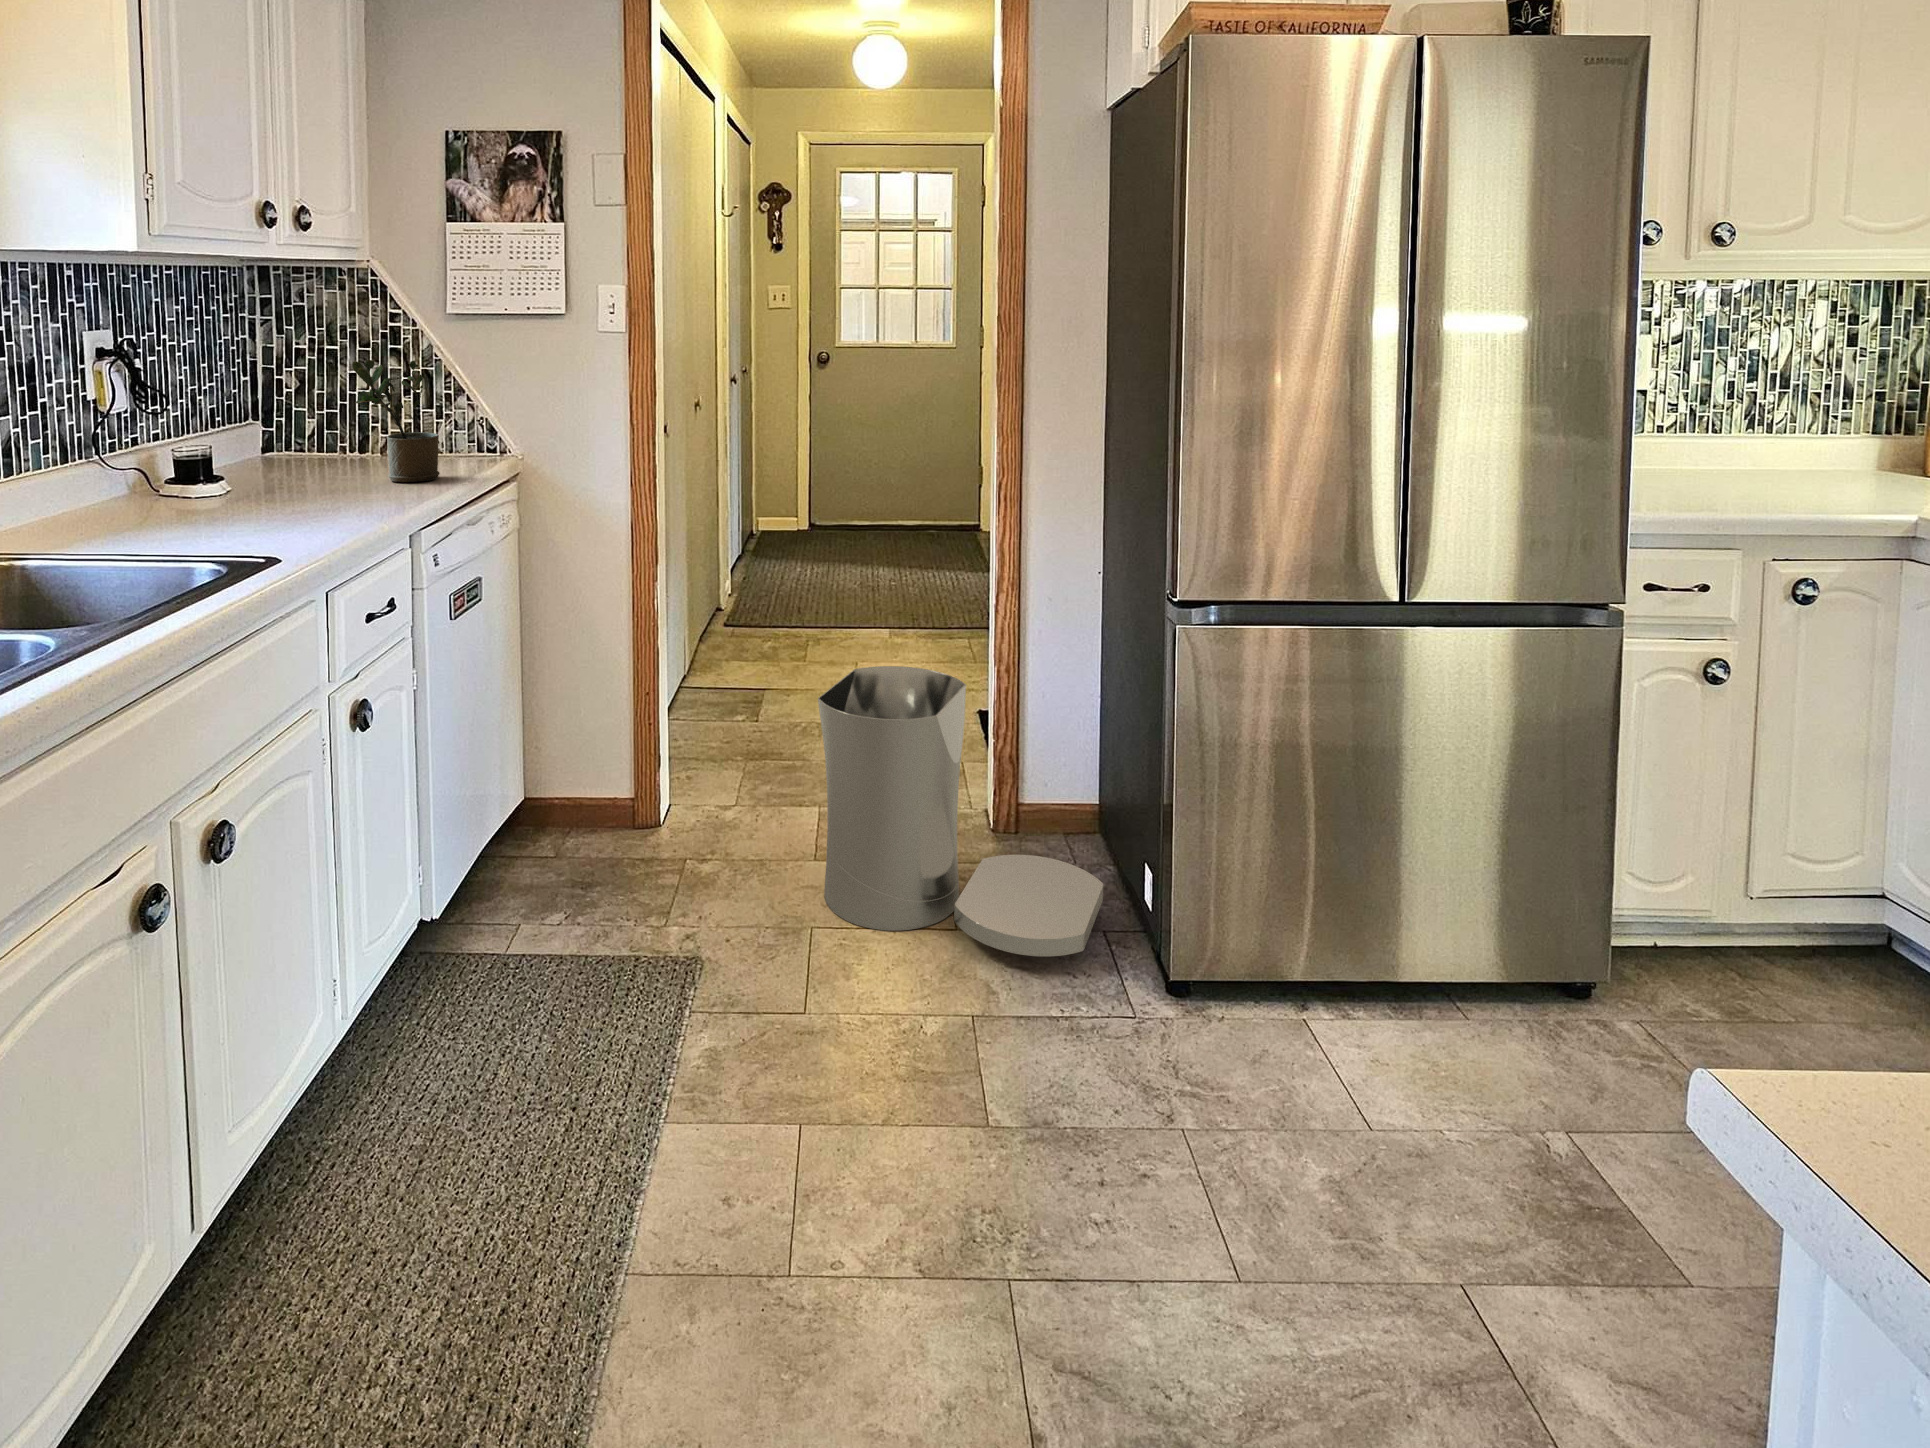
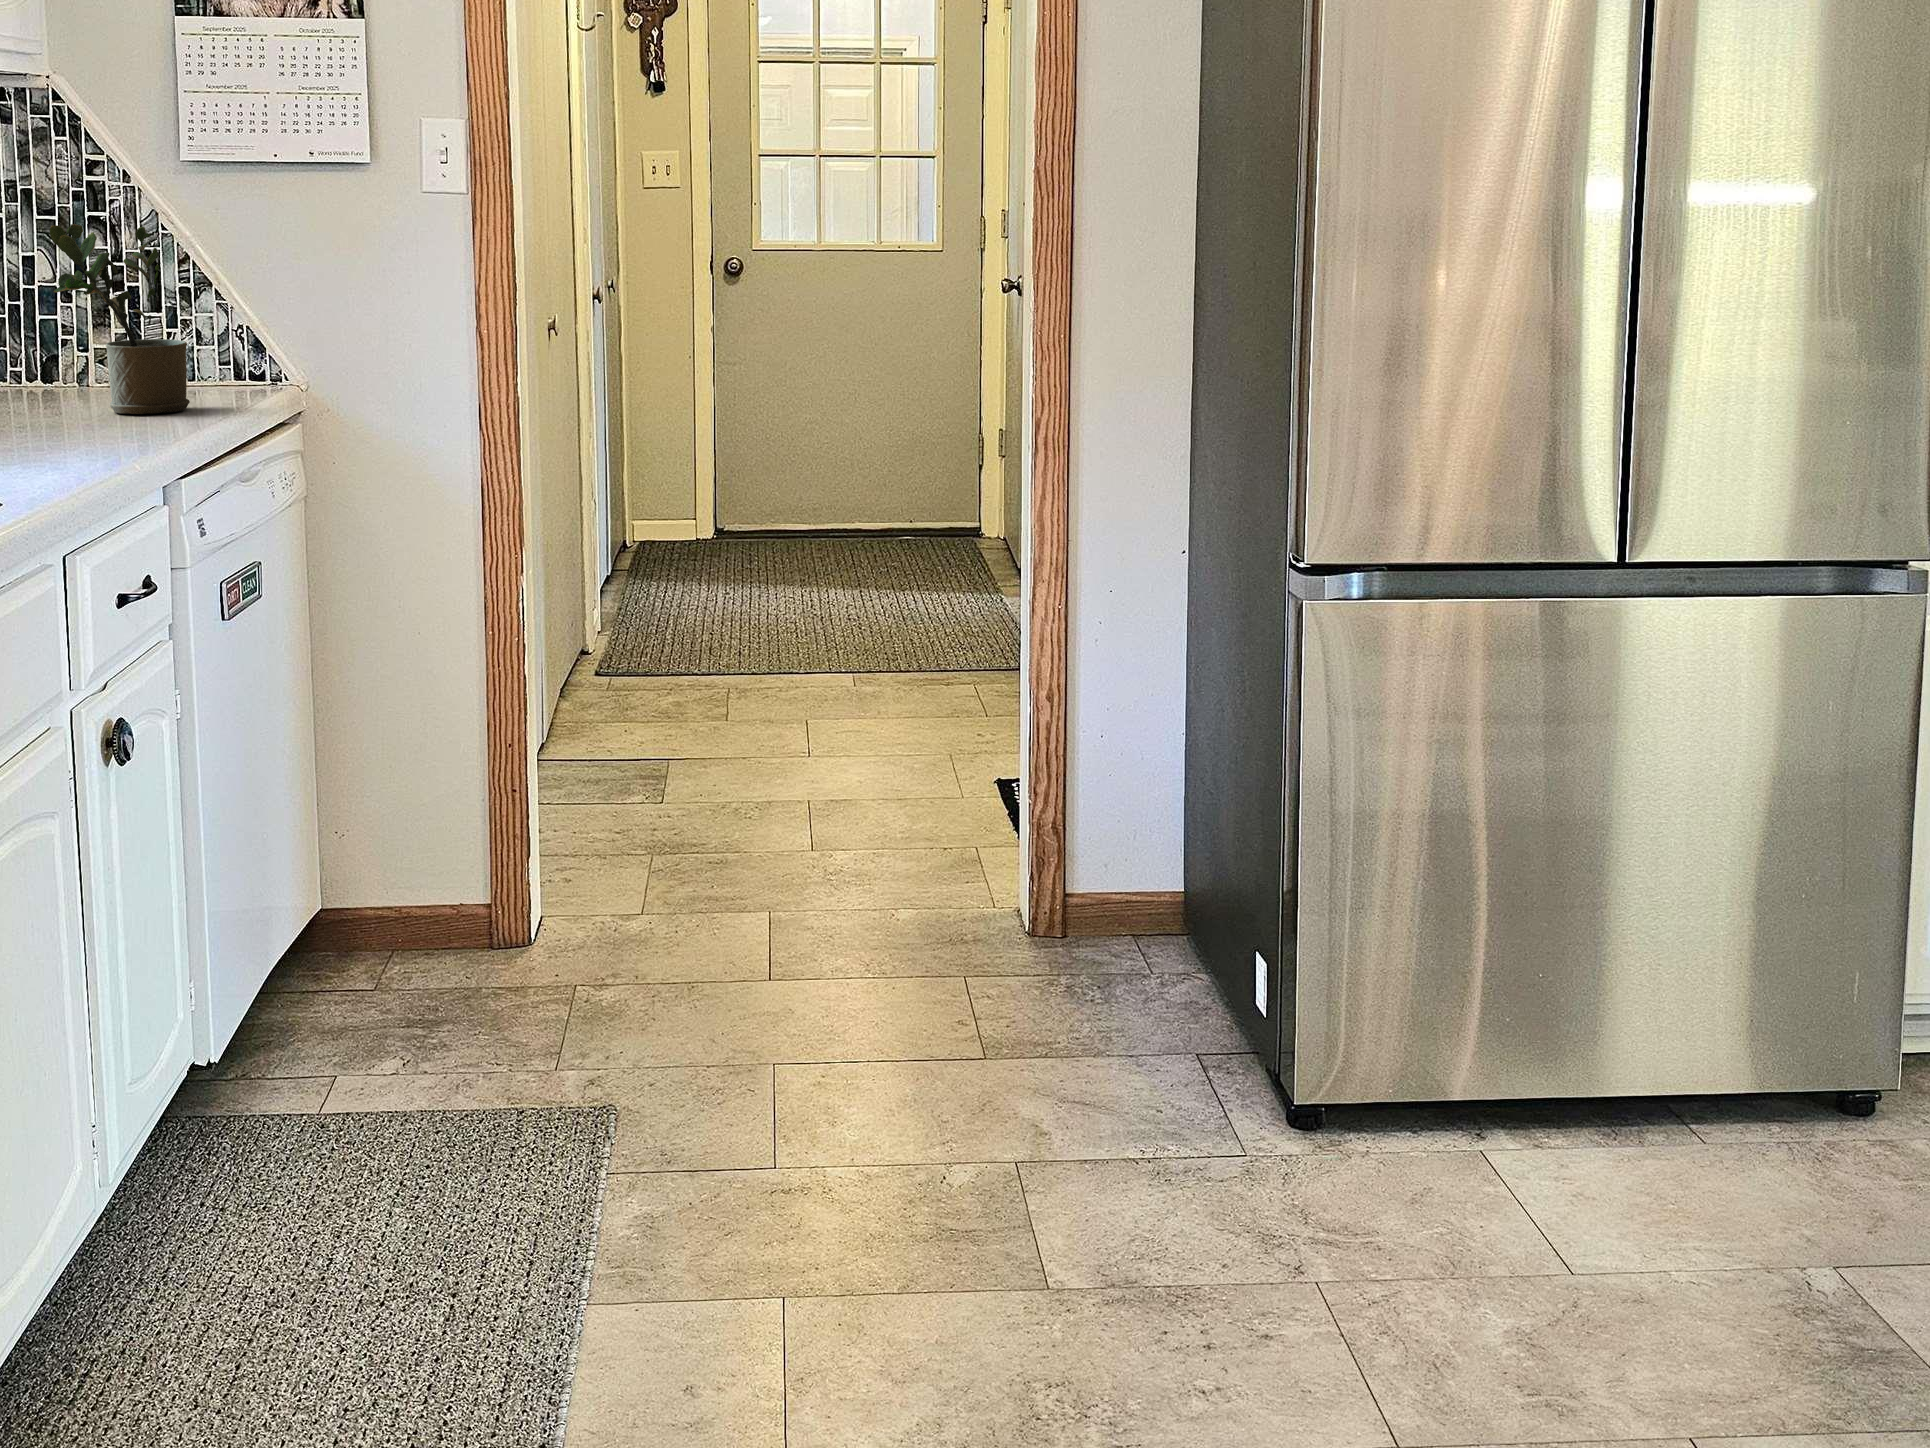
trash can: present [818,666,1103,957] -> none [780,690,1200,1085]

